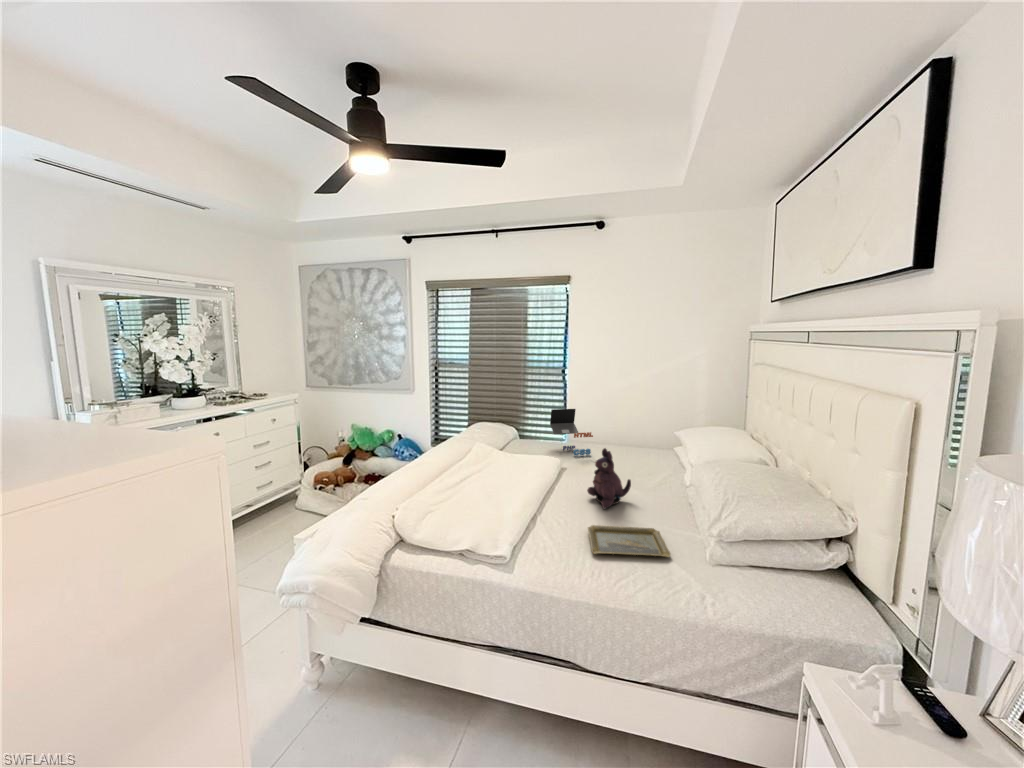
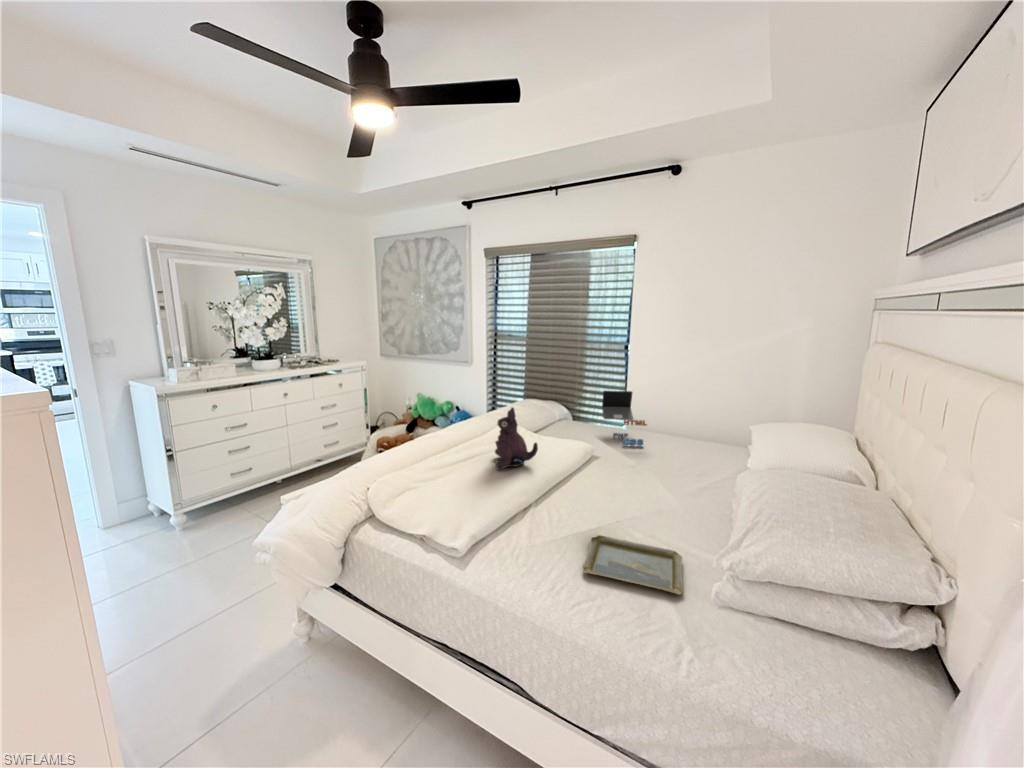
plush toy: present [587,448,631,509] -> present [495,408,538,470]

